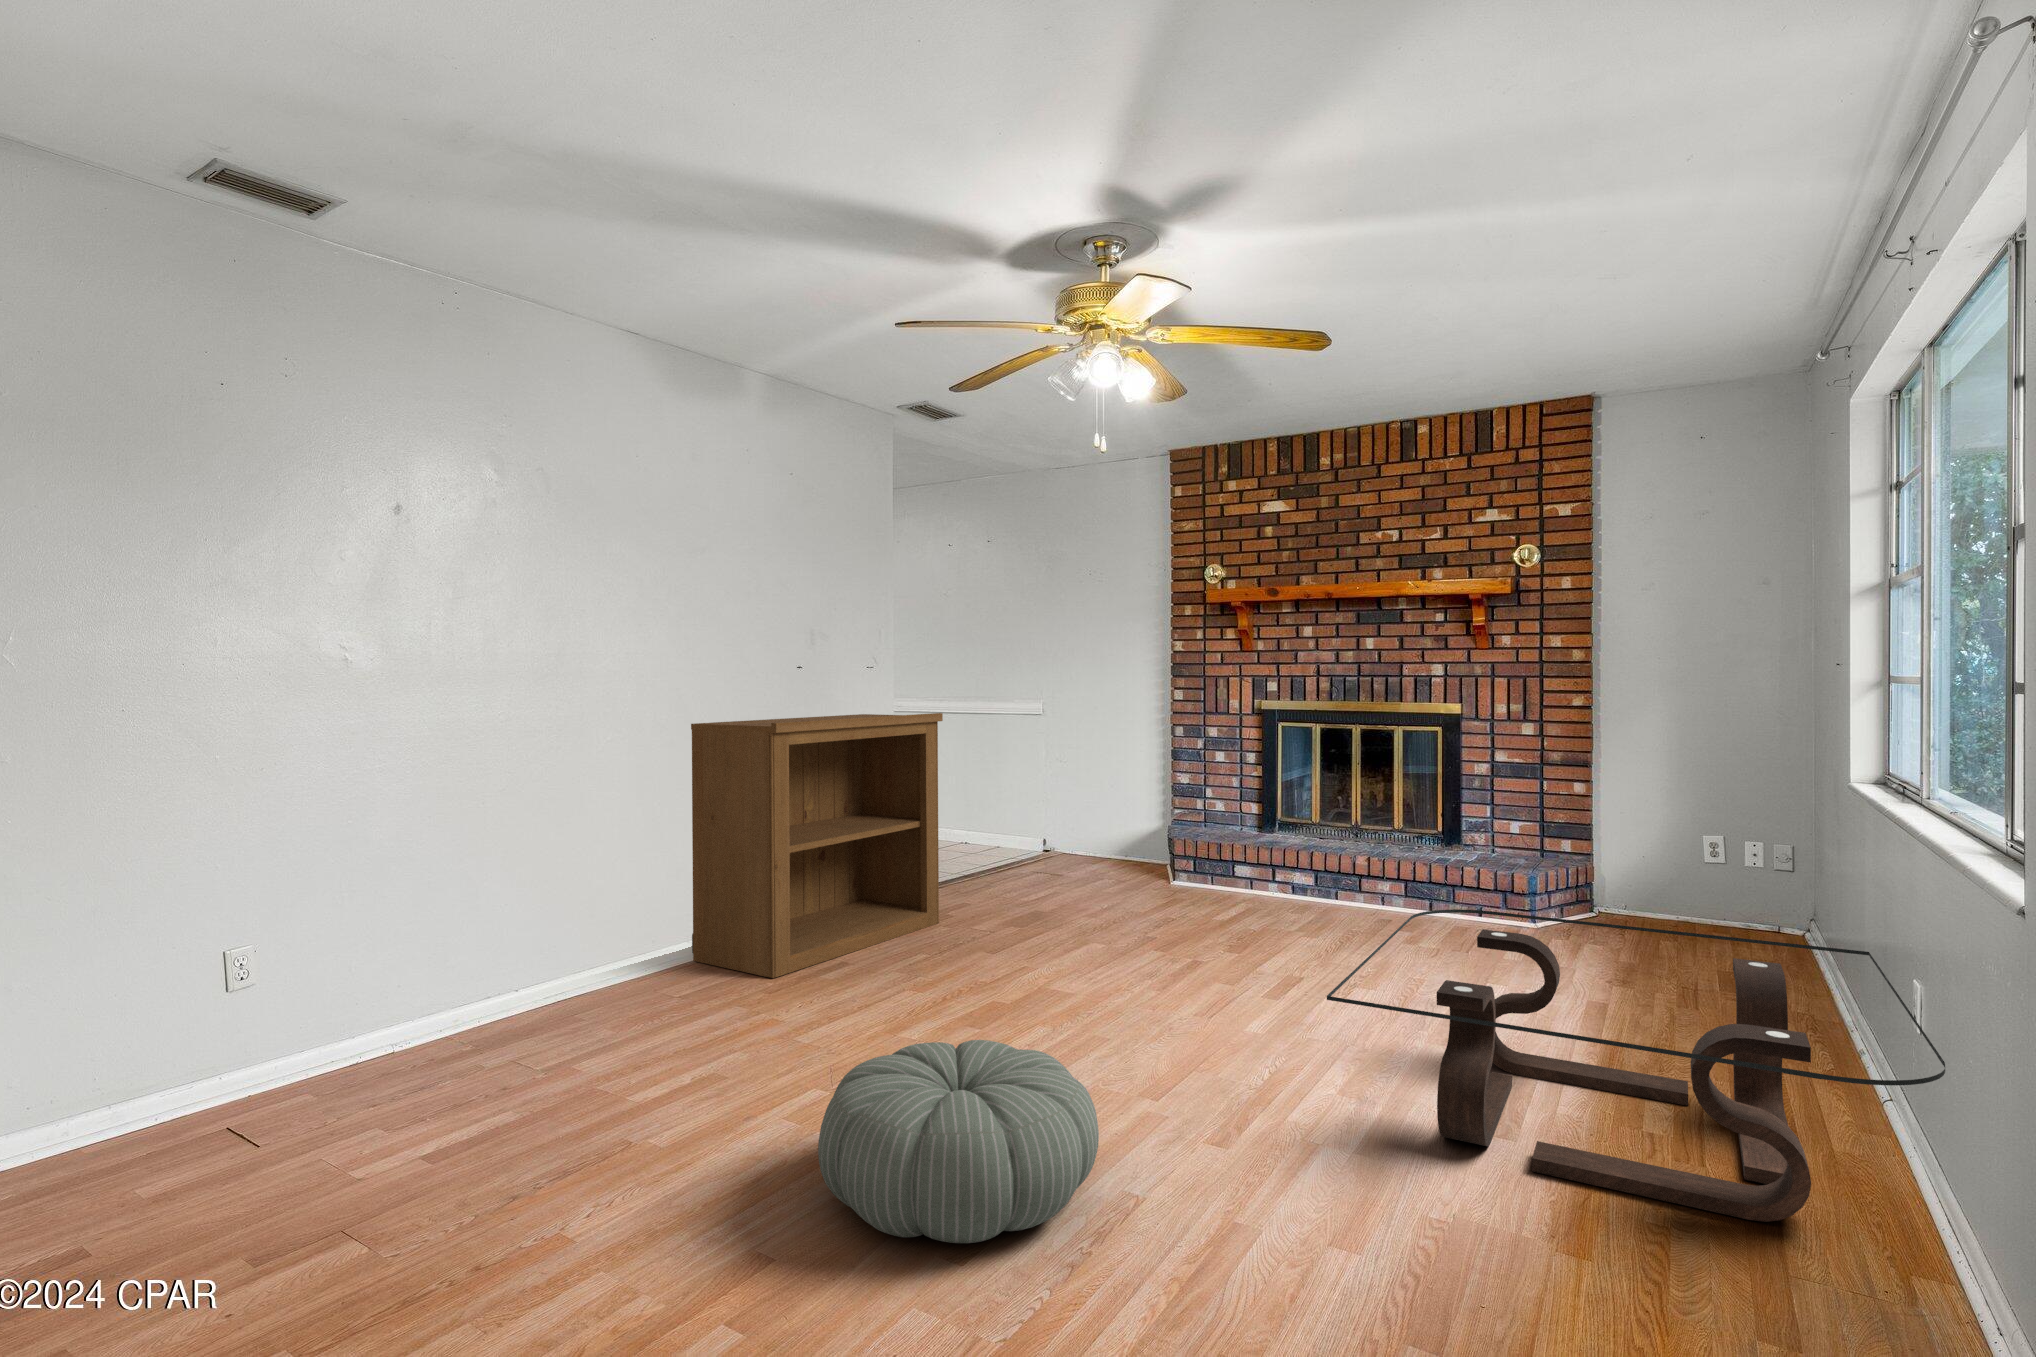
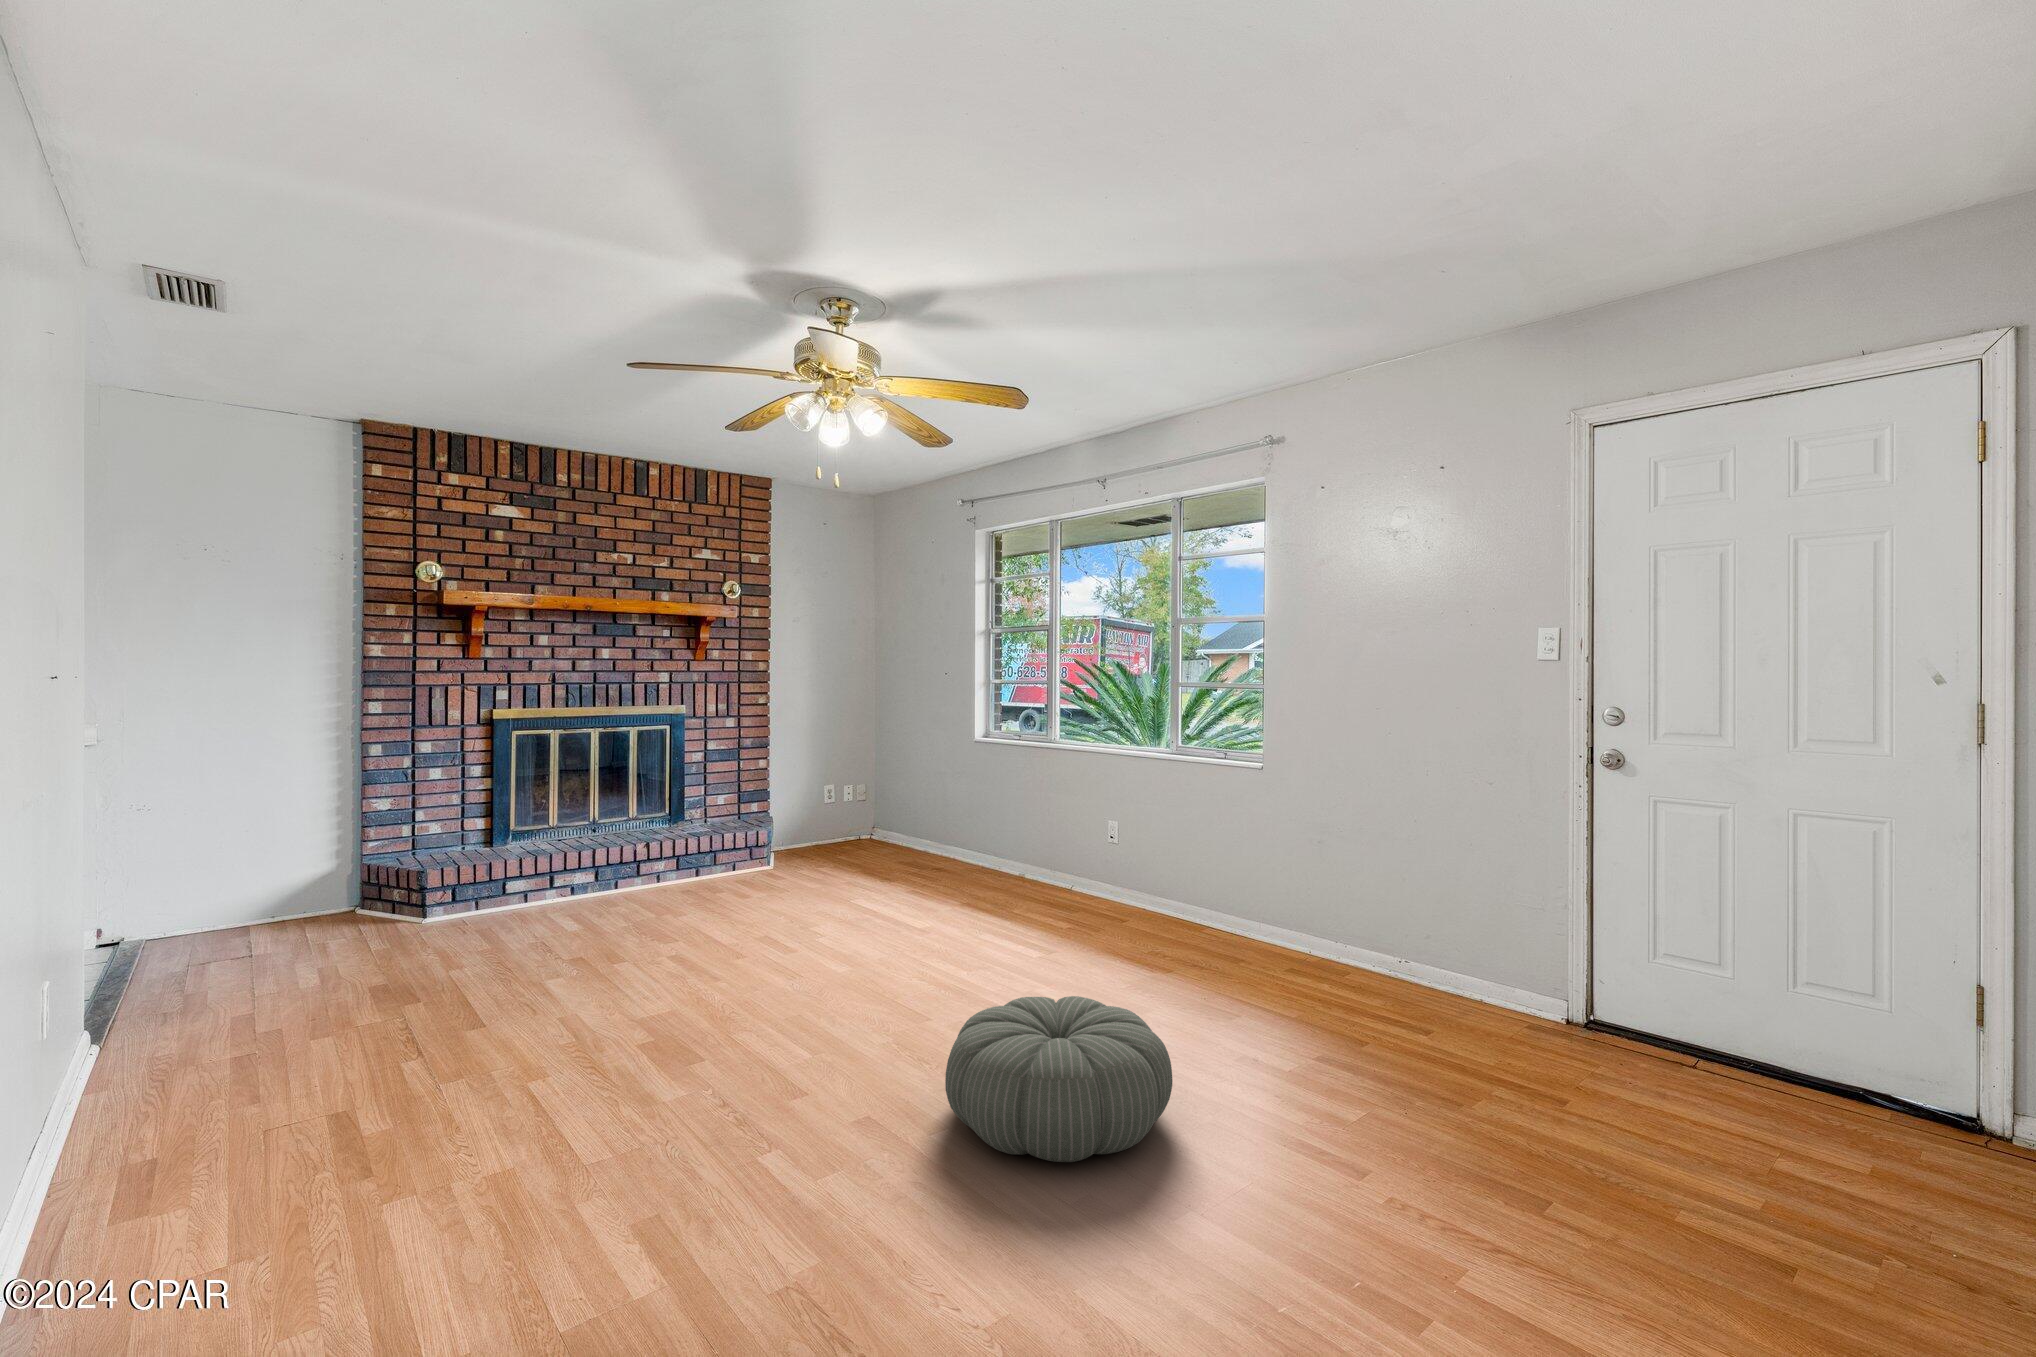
bookshelf: present [691,713,943,978] -> none [51,747,341,1260]
coffee table: present [1327,909,1945,1222] -> none [922,821,1237,969]

